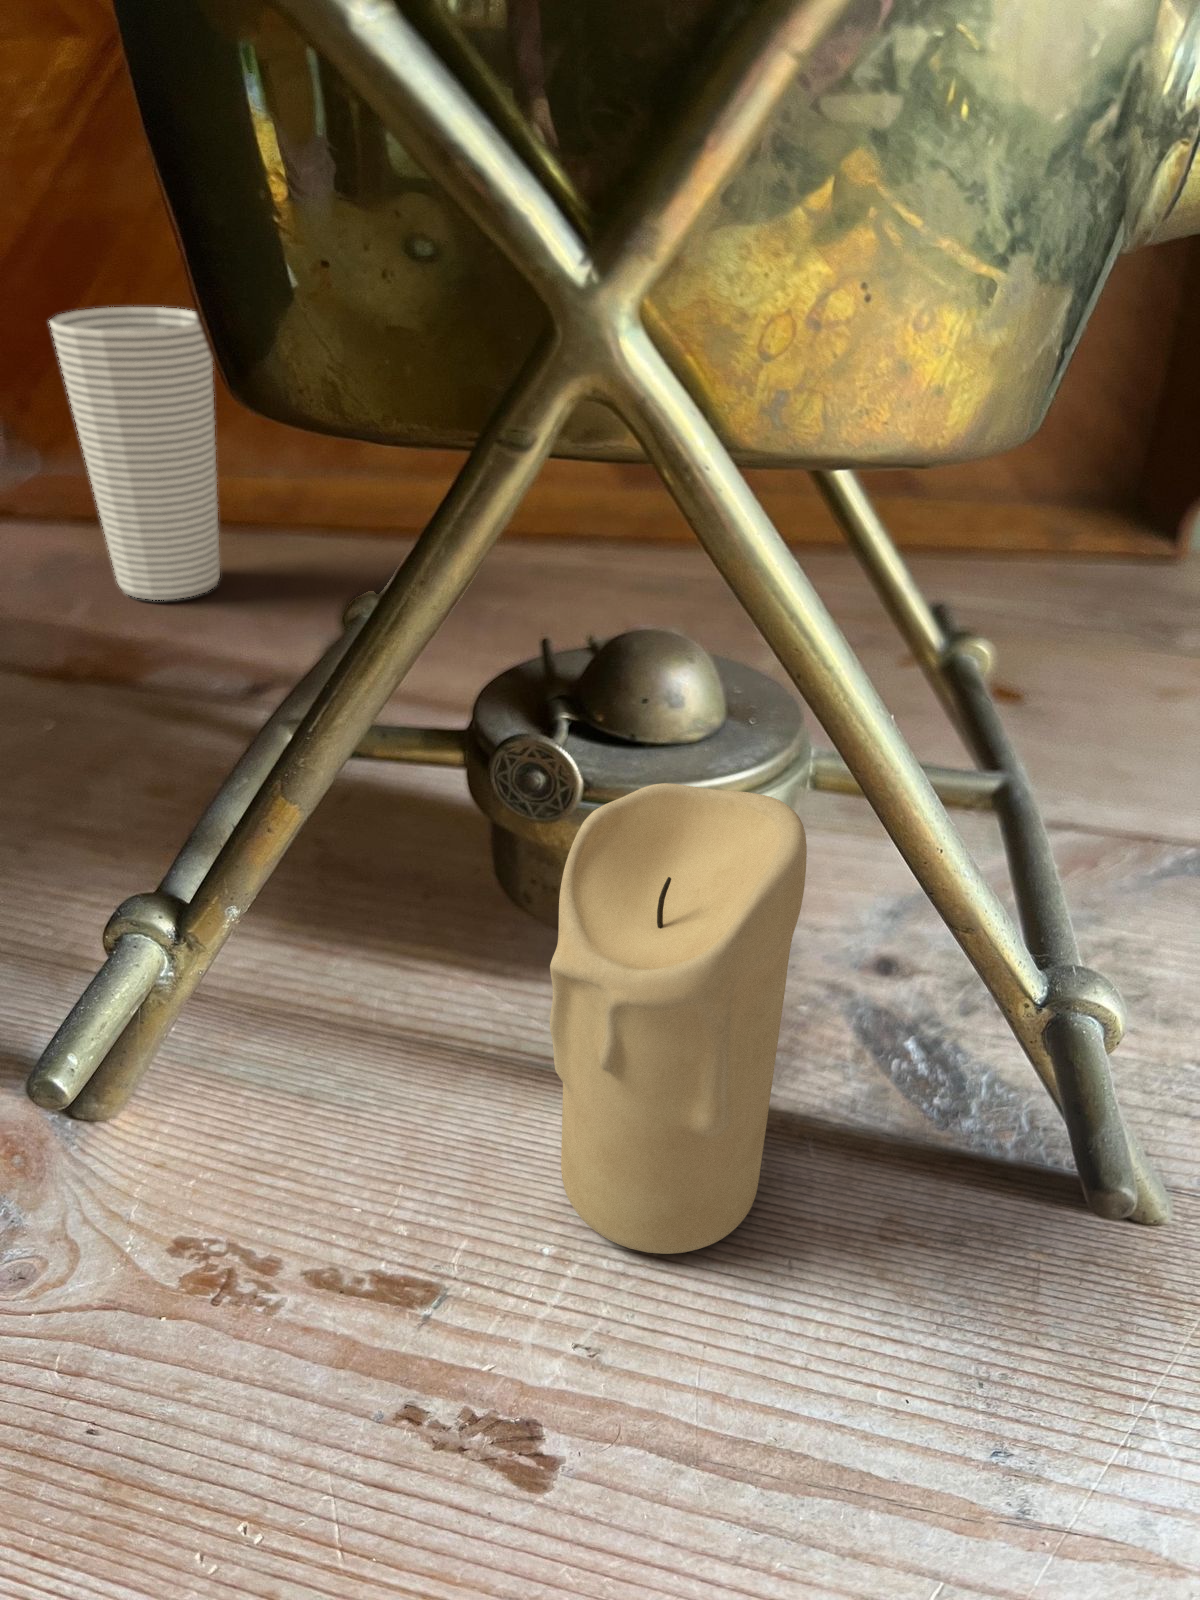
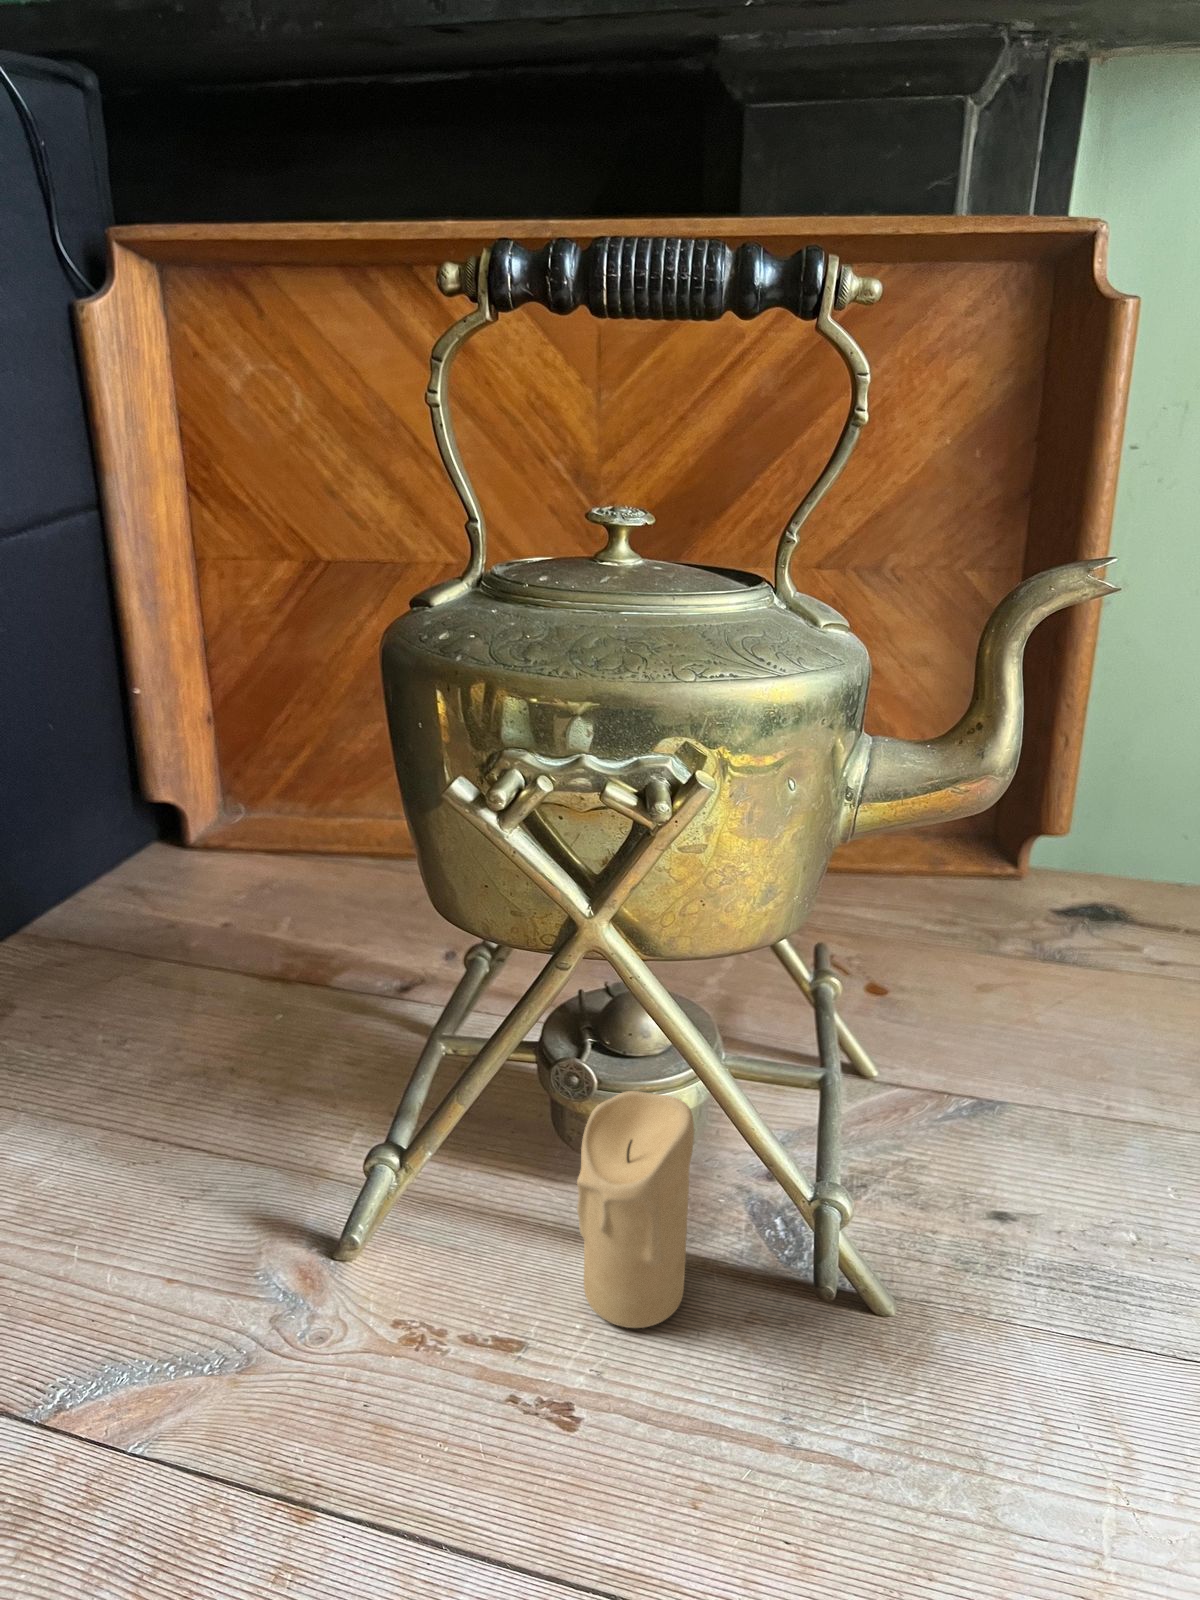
cup: present [50,307,220,600] -> none [273,740,369,923]

